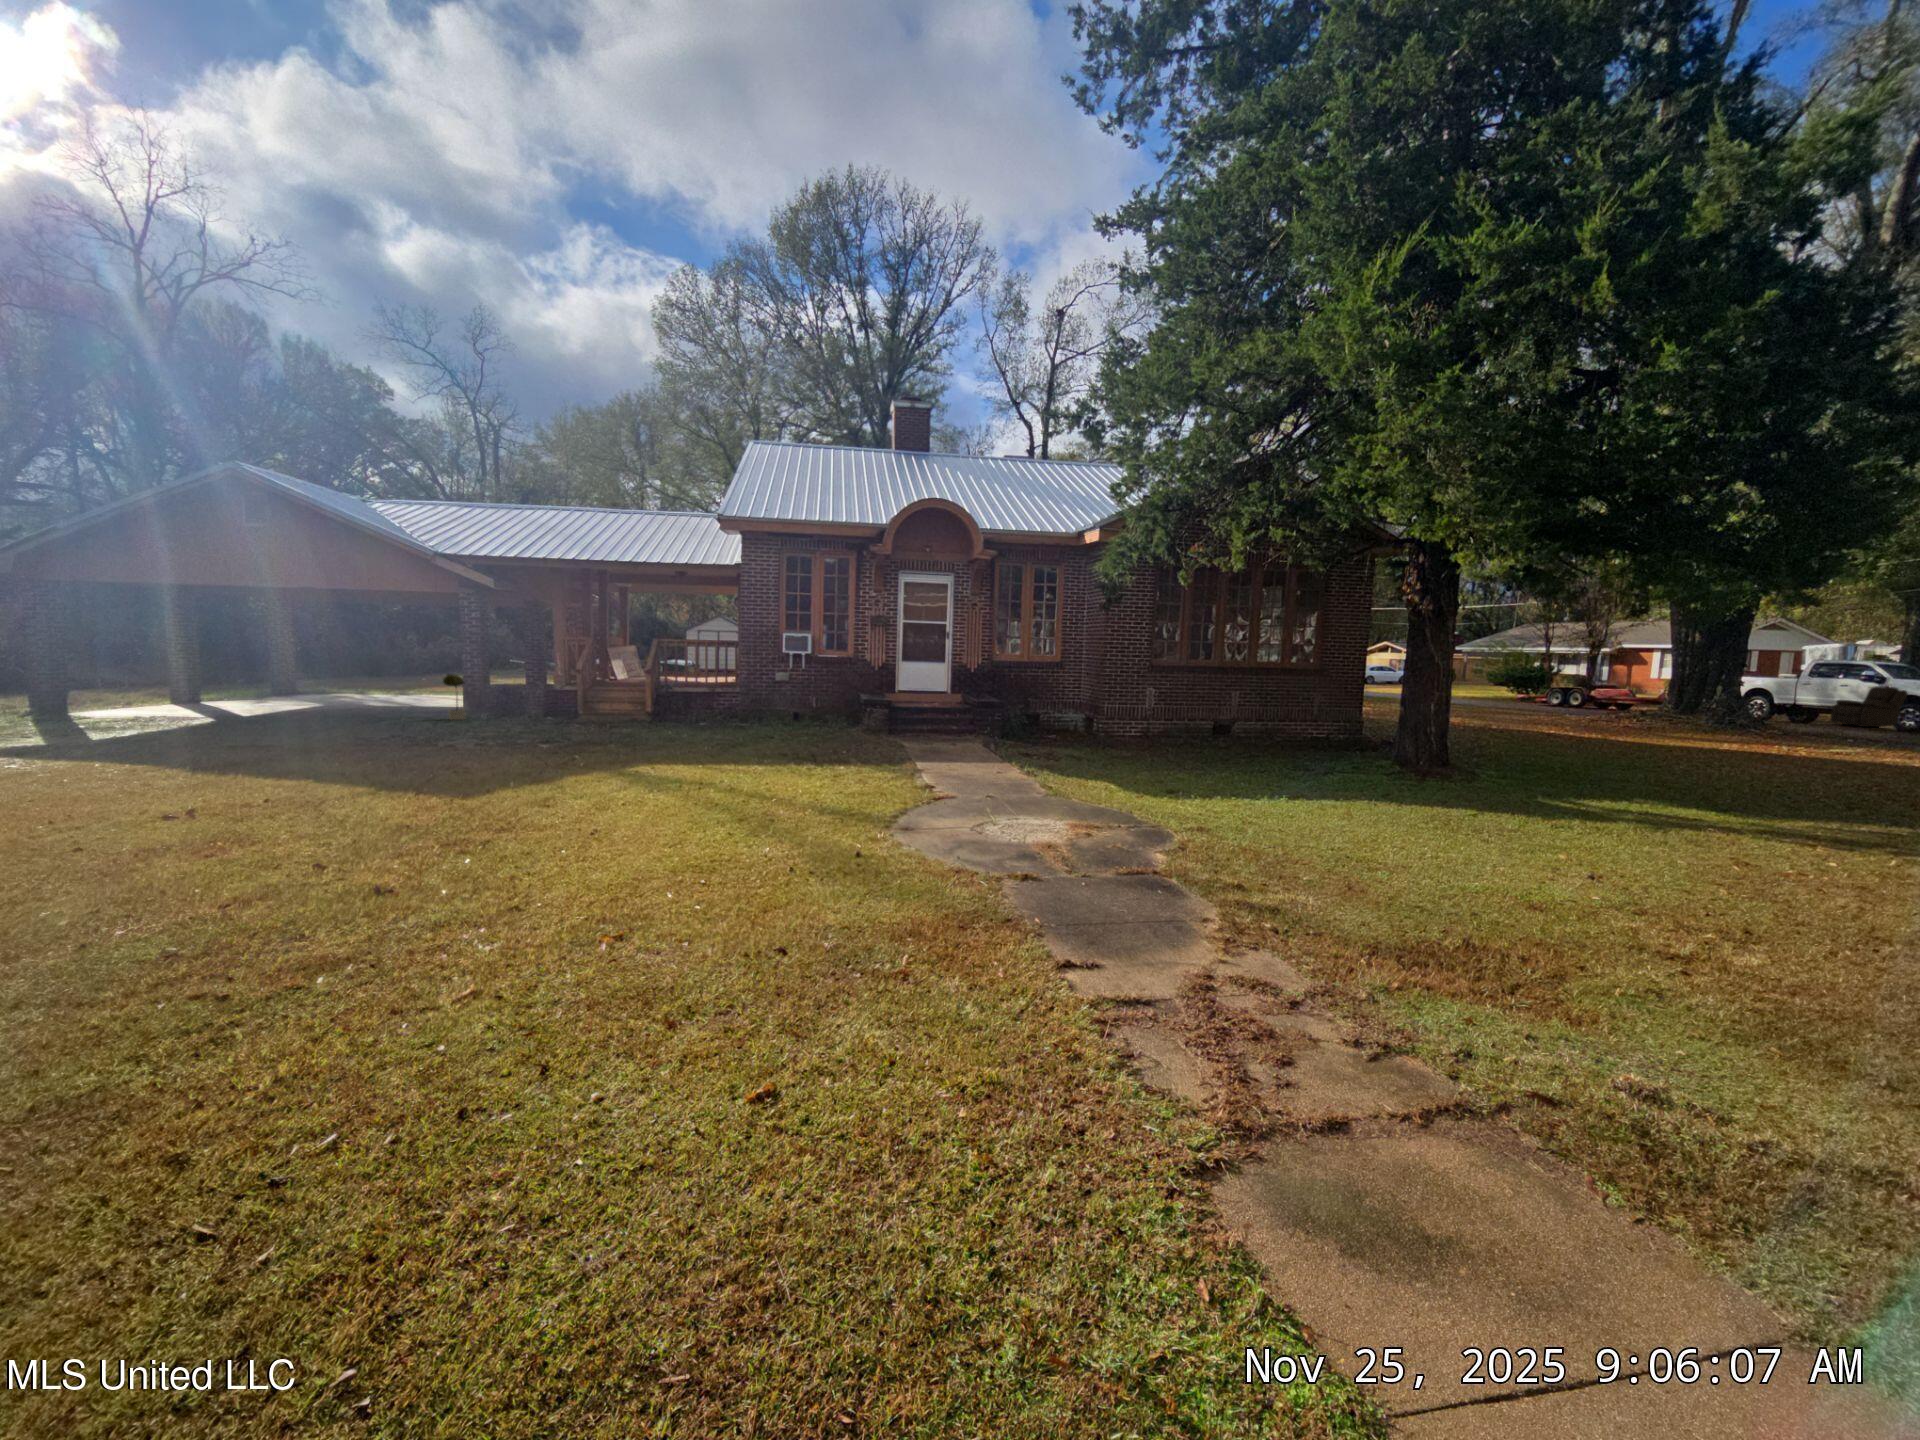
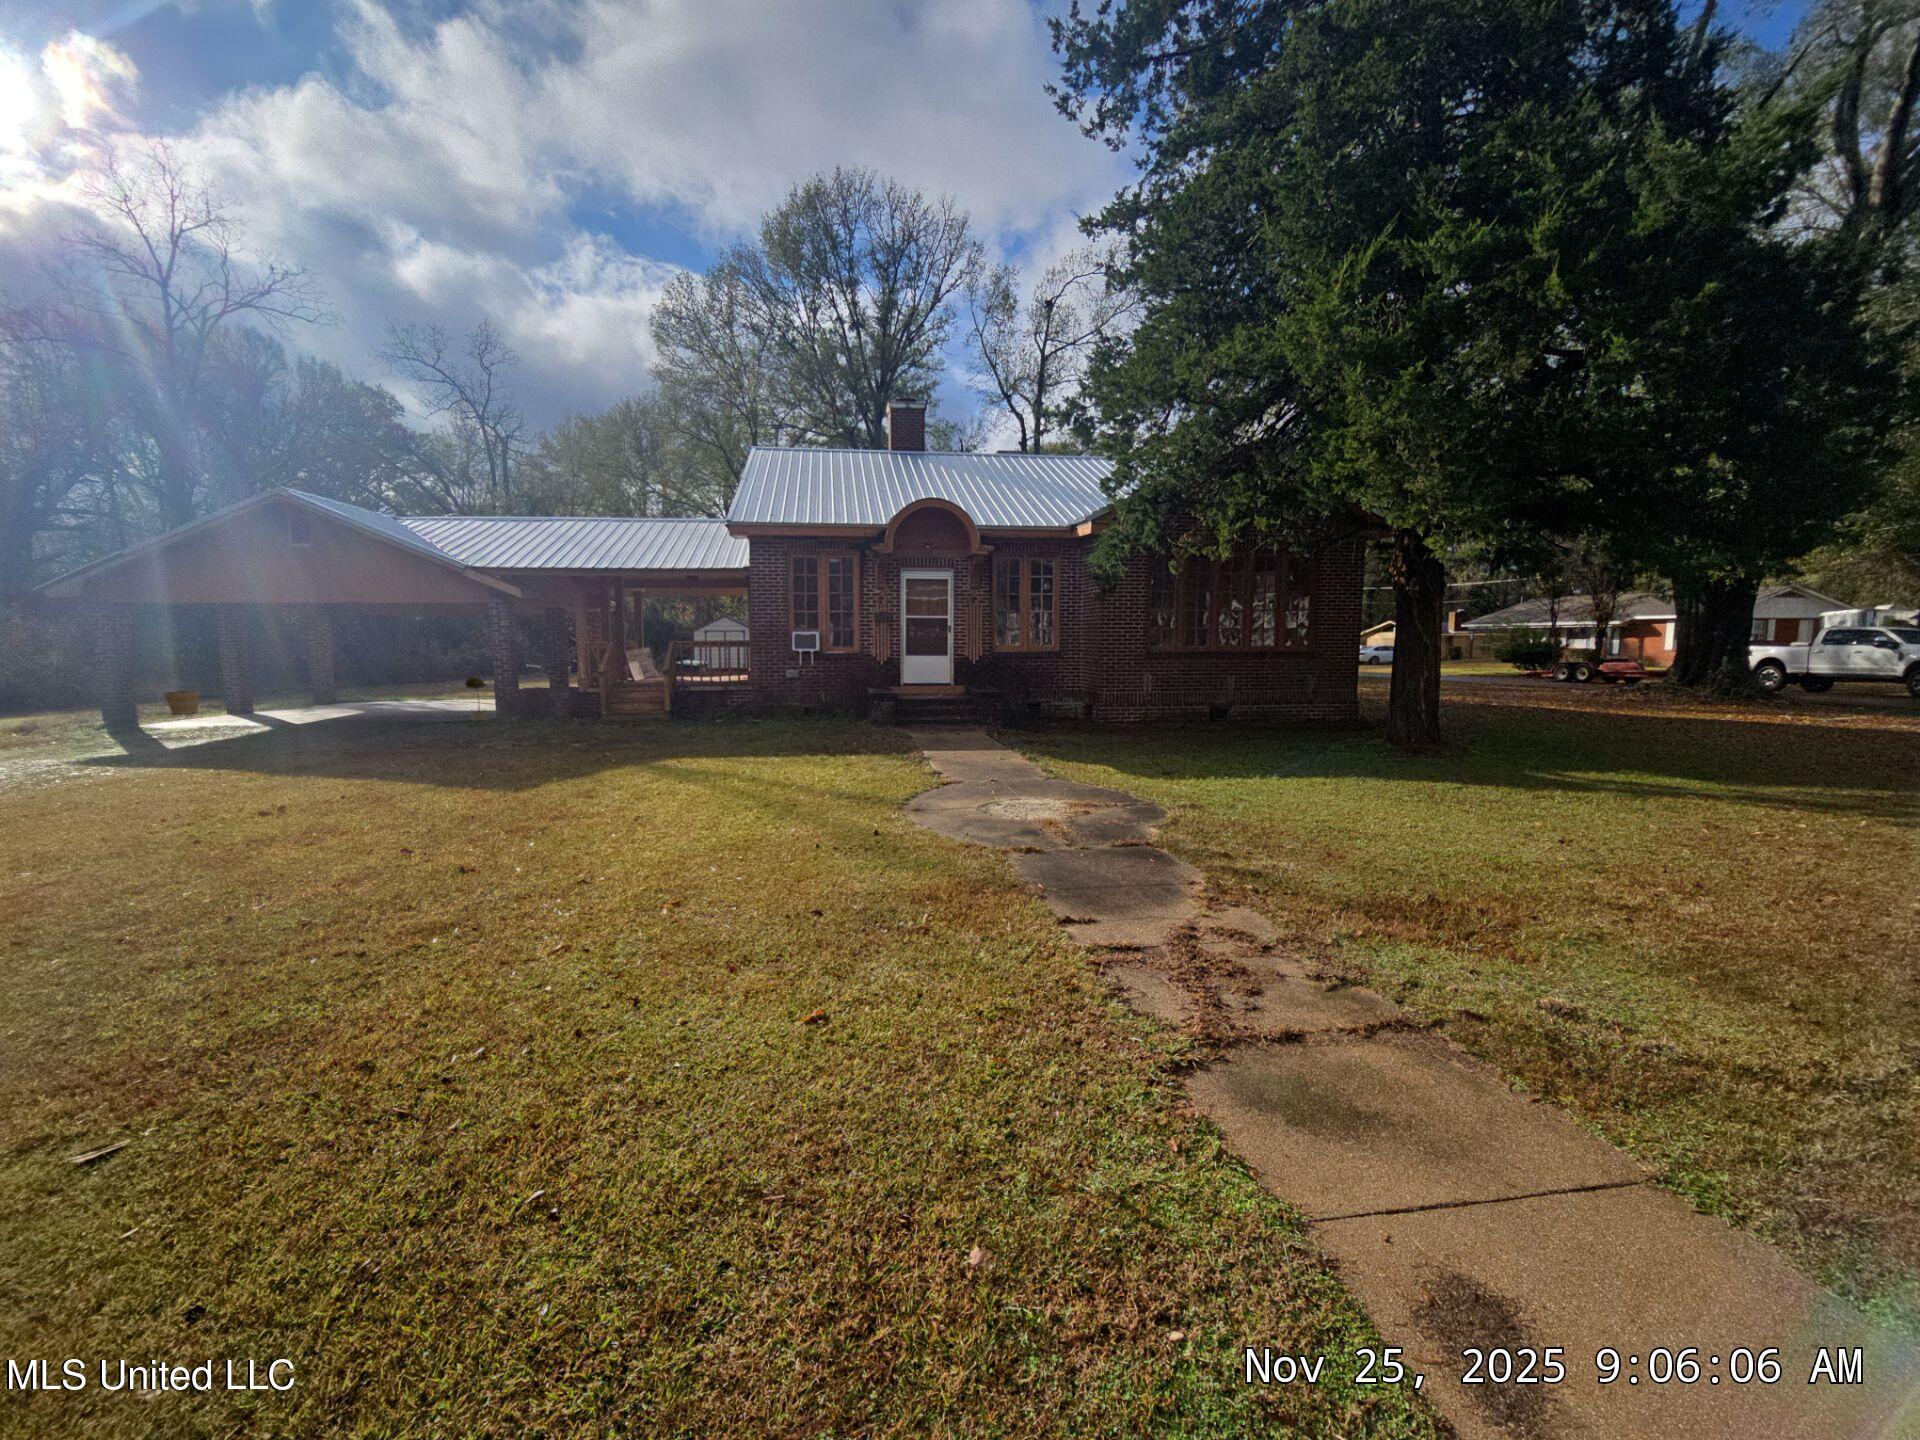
wooden bucket: none [131,682,171,707] -> present [164,691,200,714]
chair: present [1831,686,1908,727] -> none [1813,662,1888,702]

